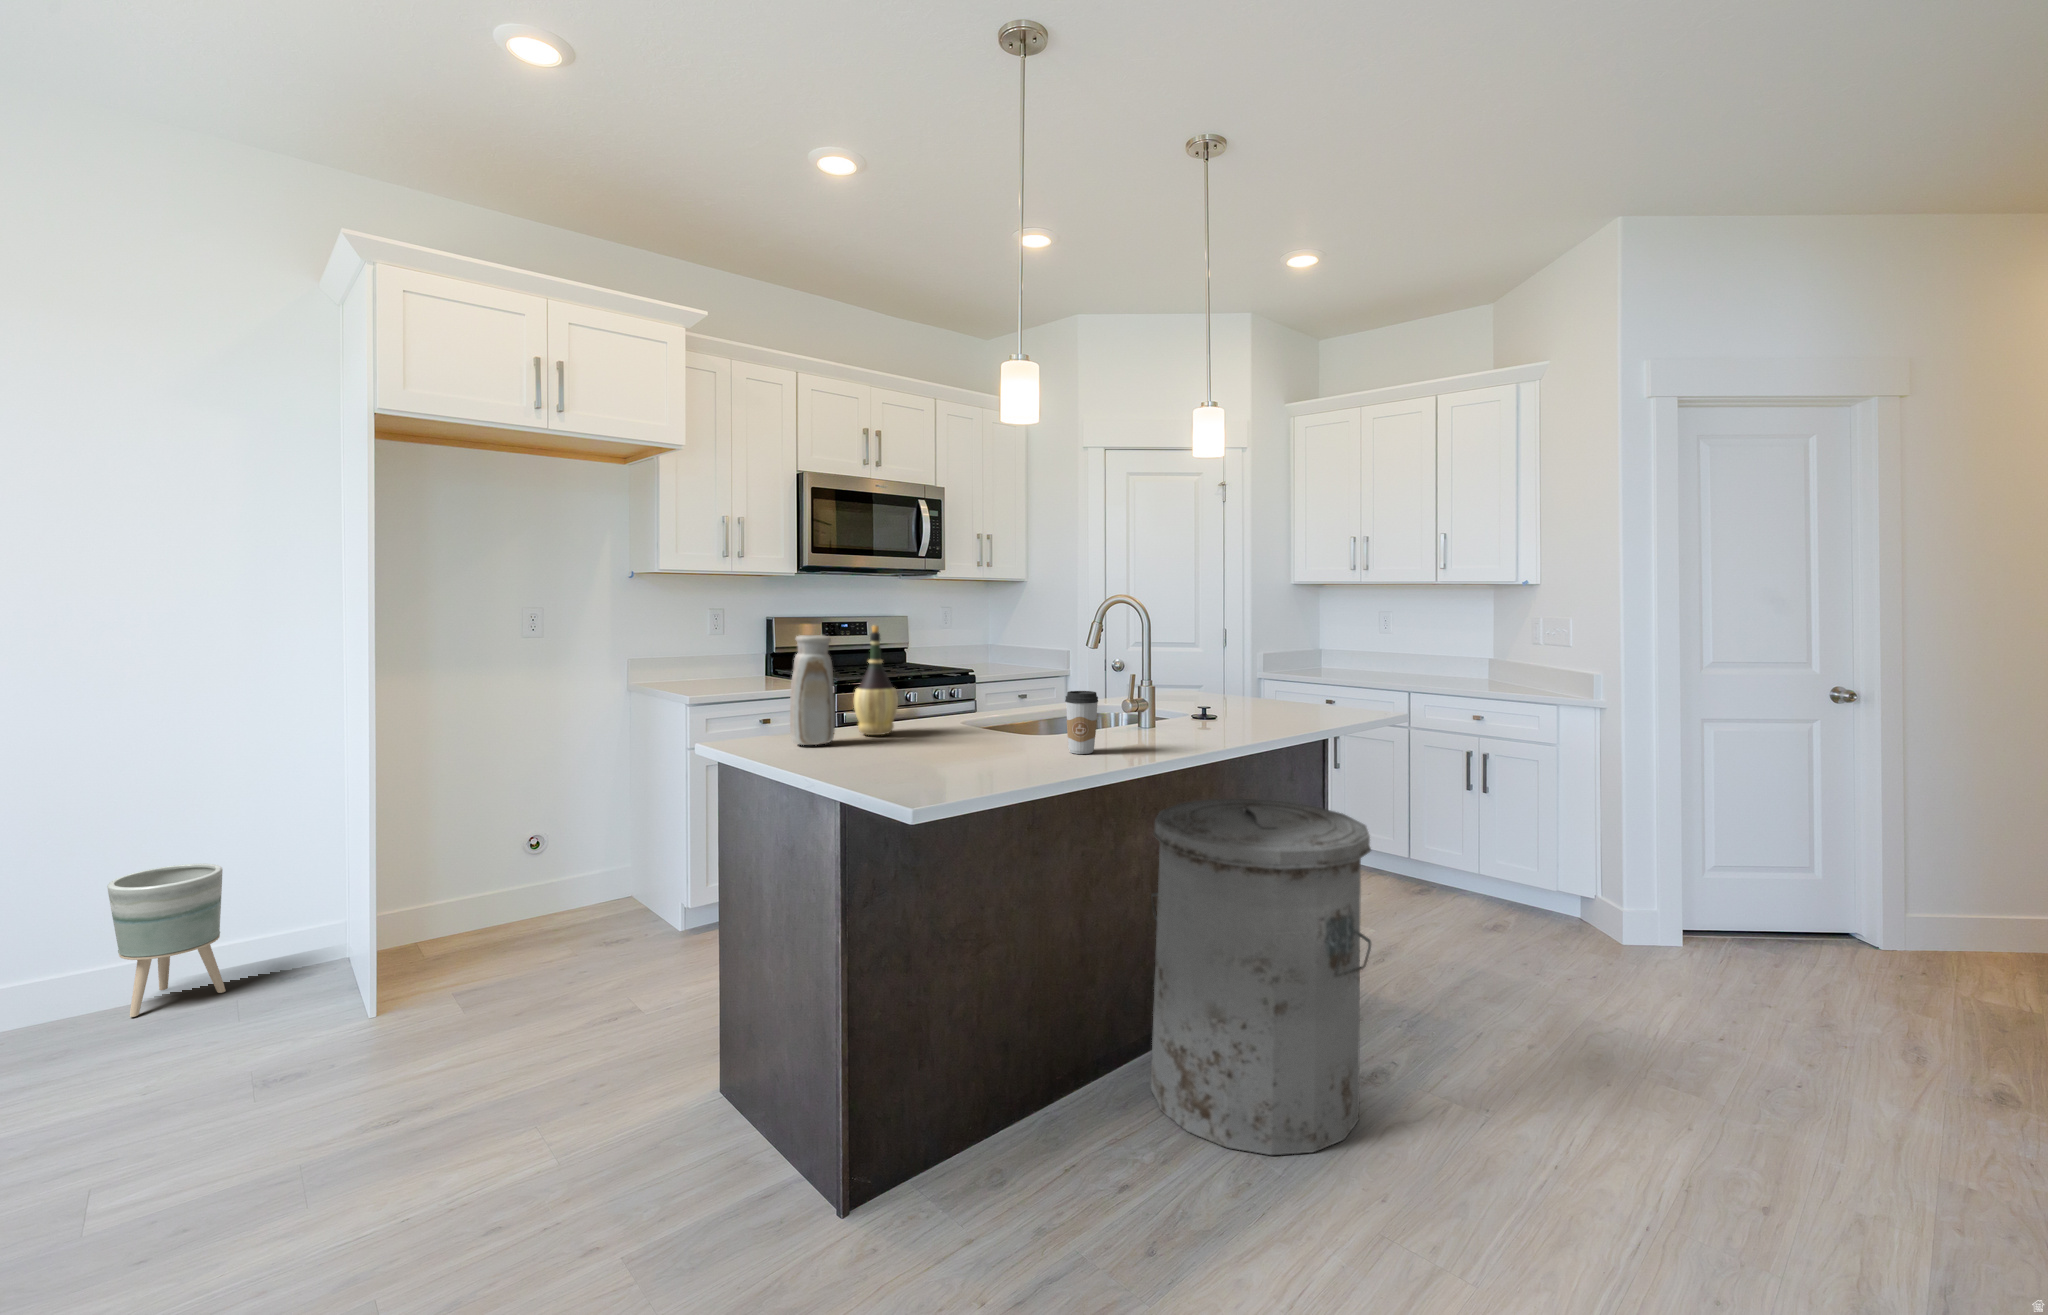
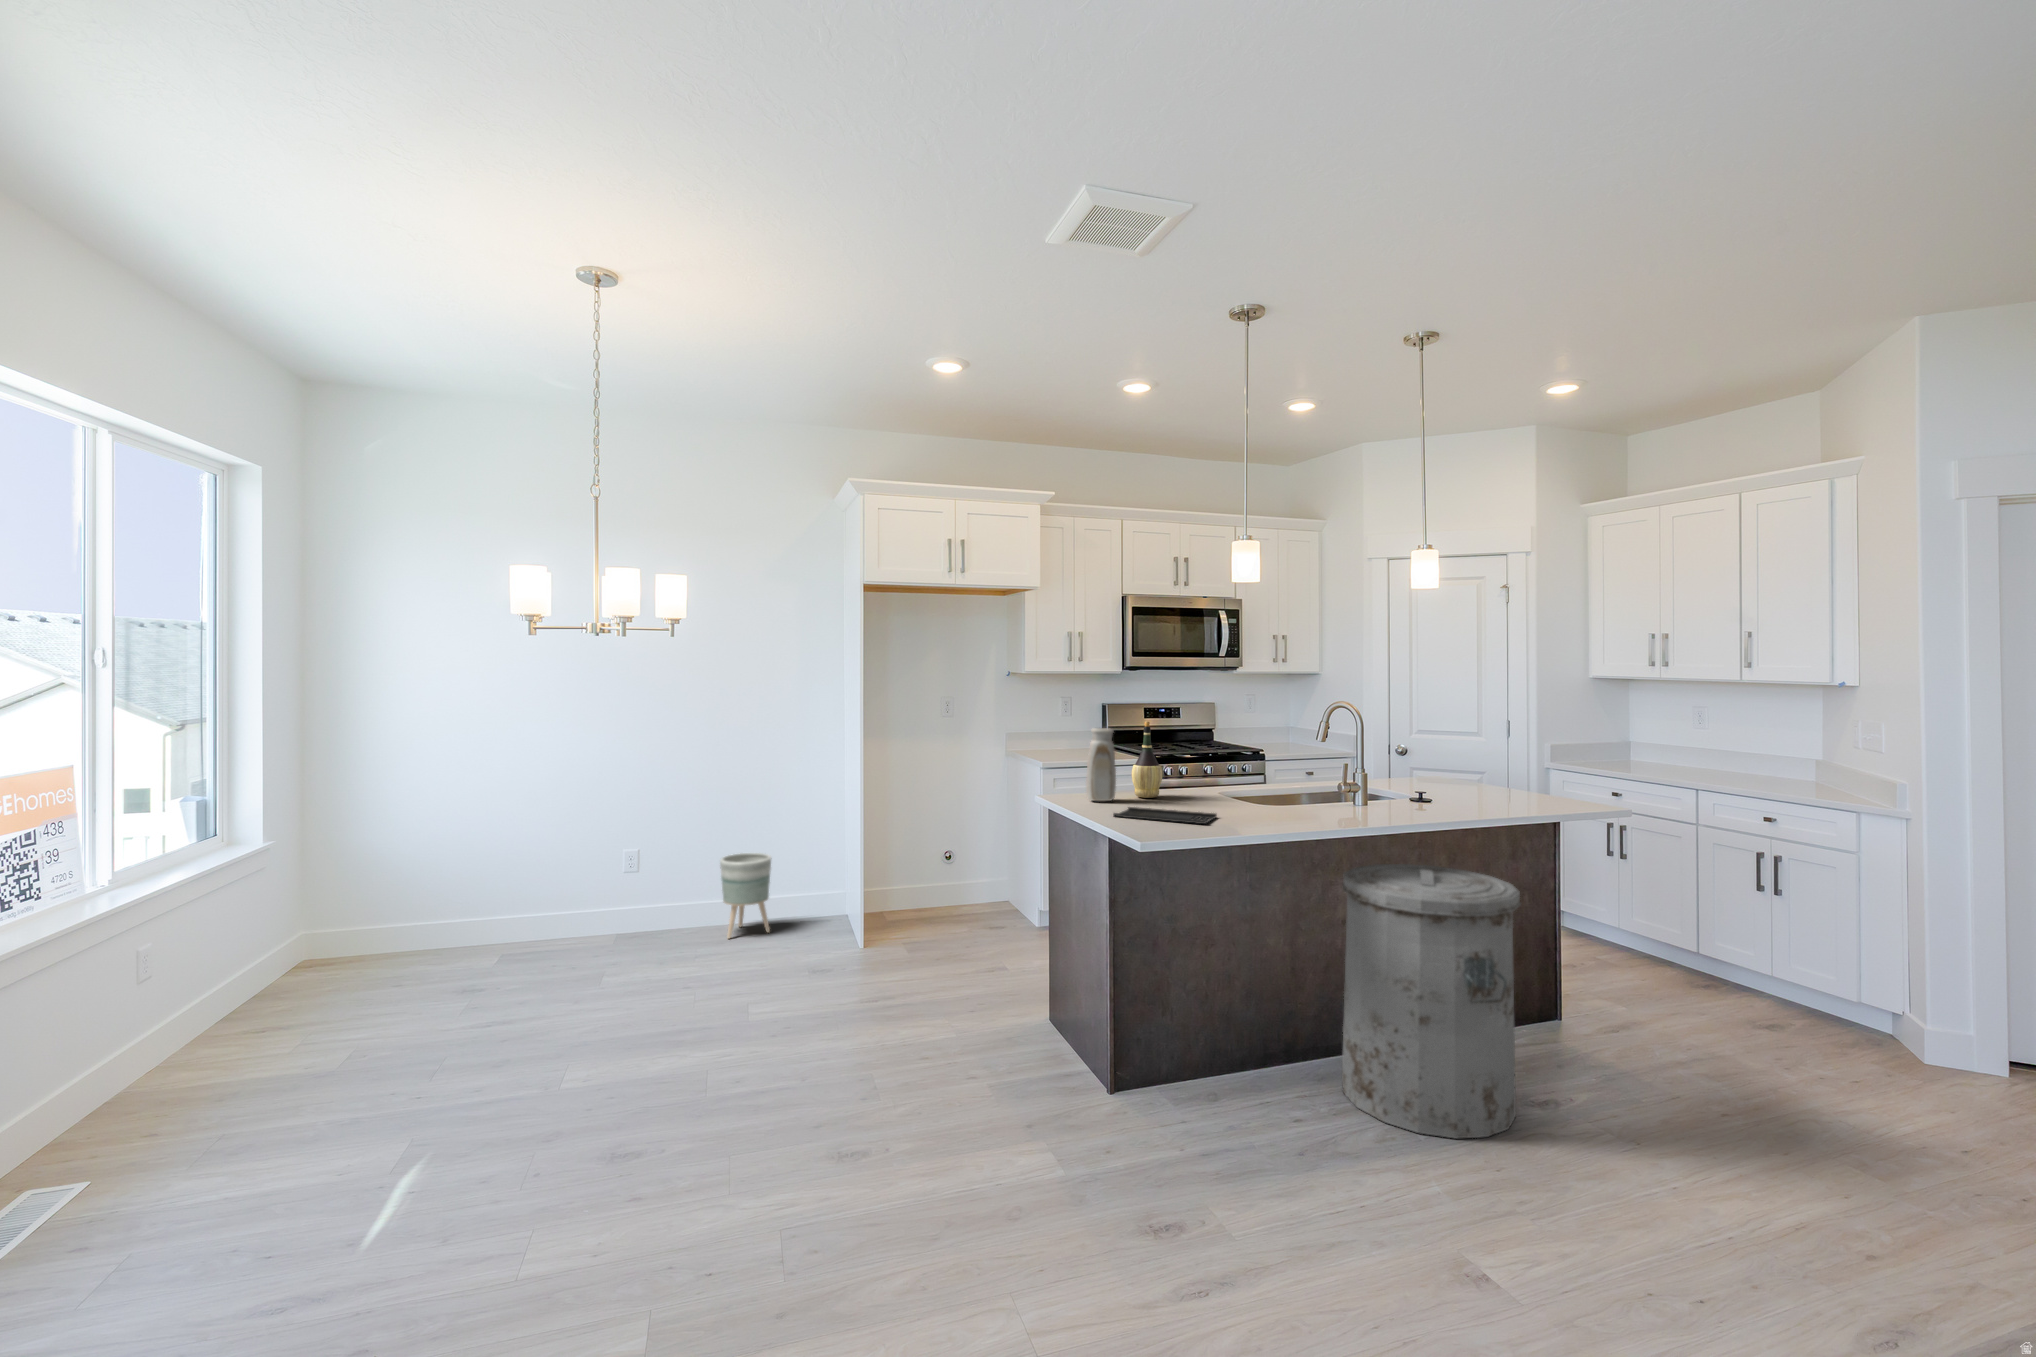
coffee cup: present [1065,691,1098,754] -> none [1271,773,1296,819]
tray: none [847,751,997,770] -> present [1113,807,1217,824]

